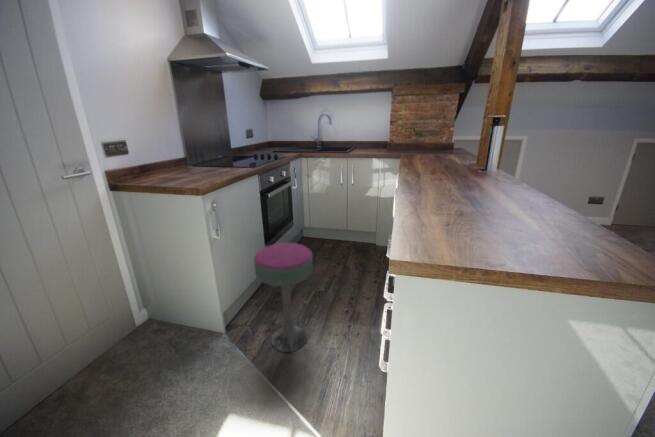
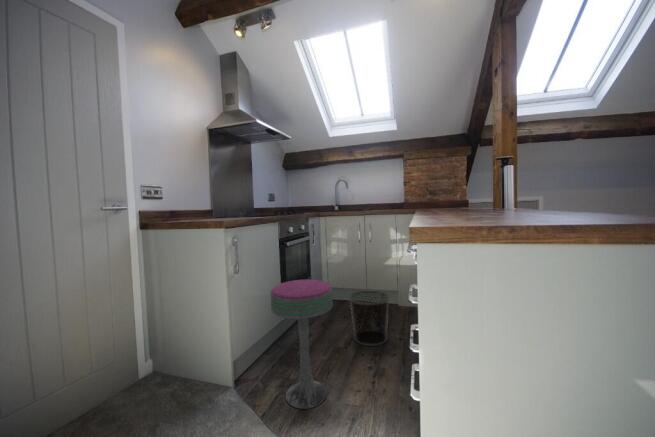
trash can: none [329,241,366,291] -> present [349,291,389,346]

